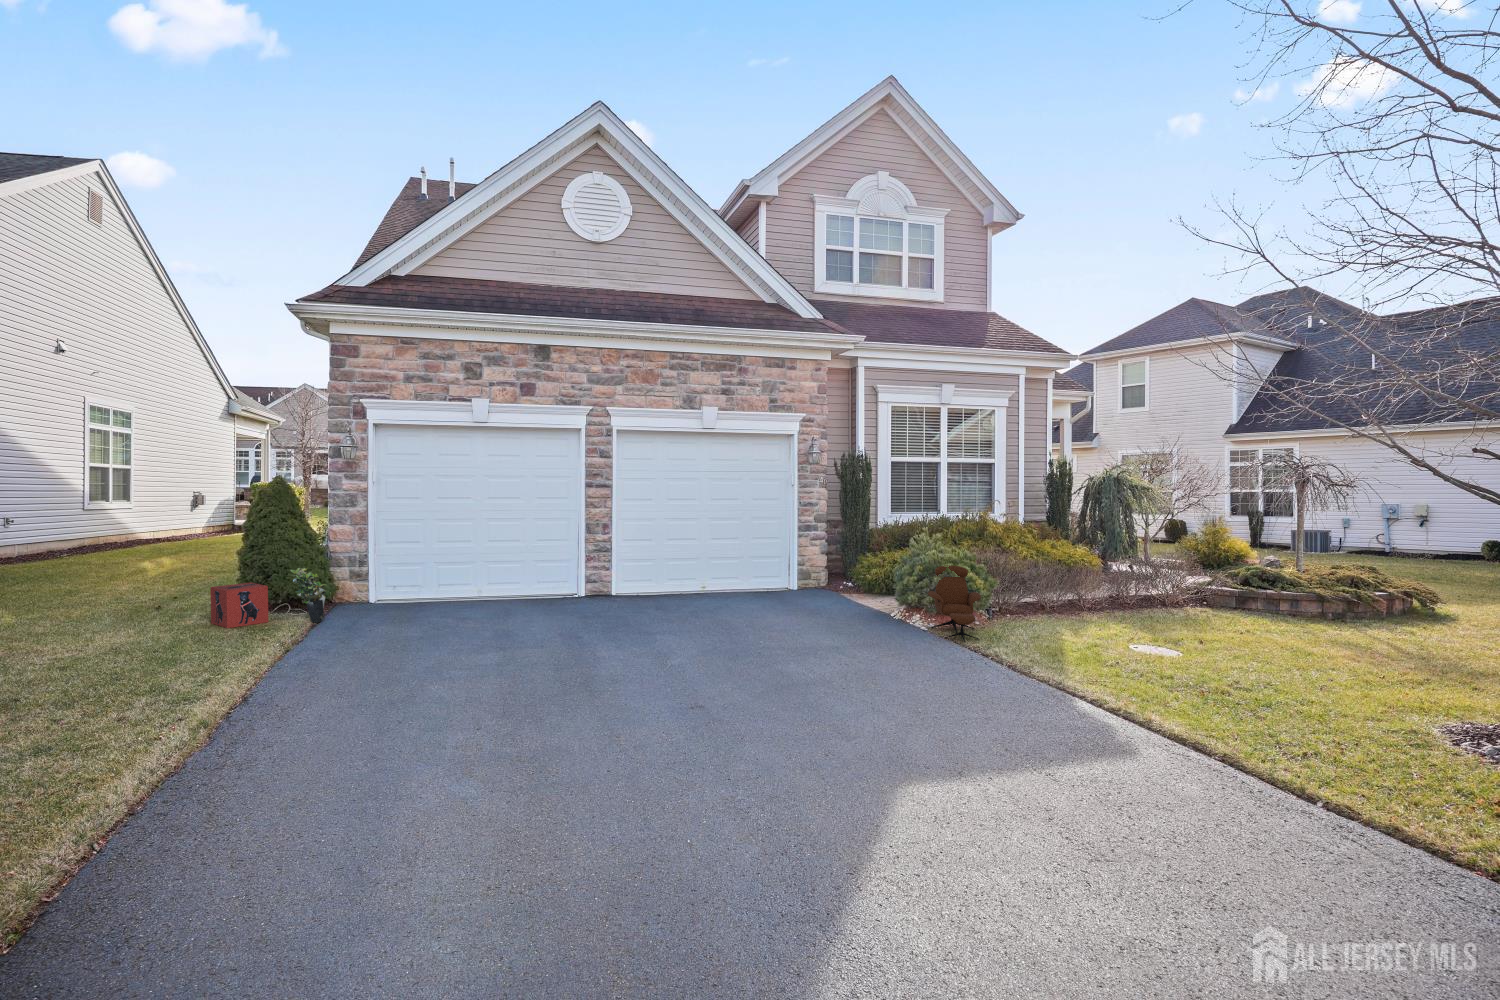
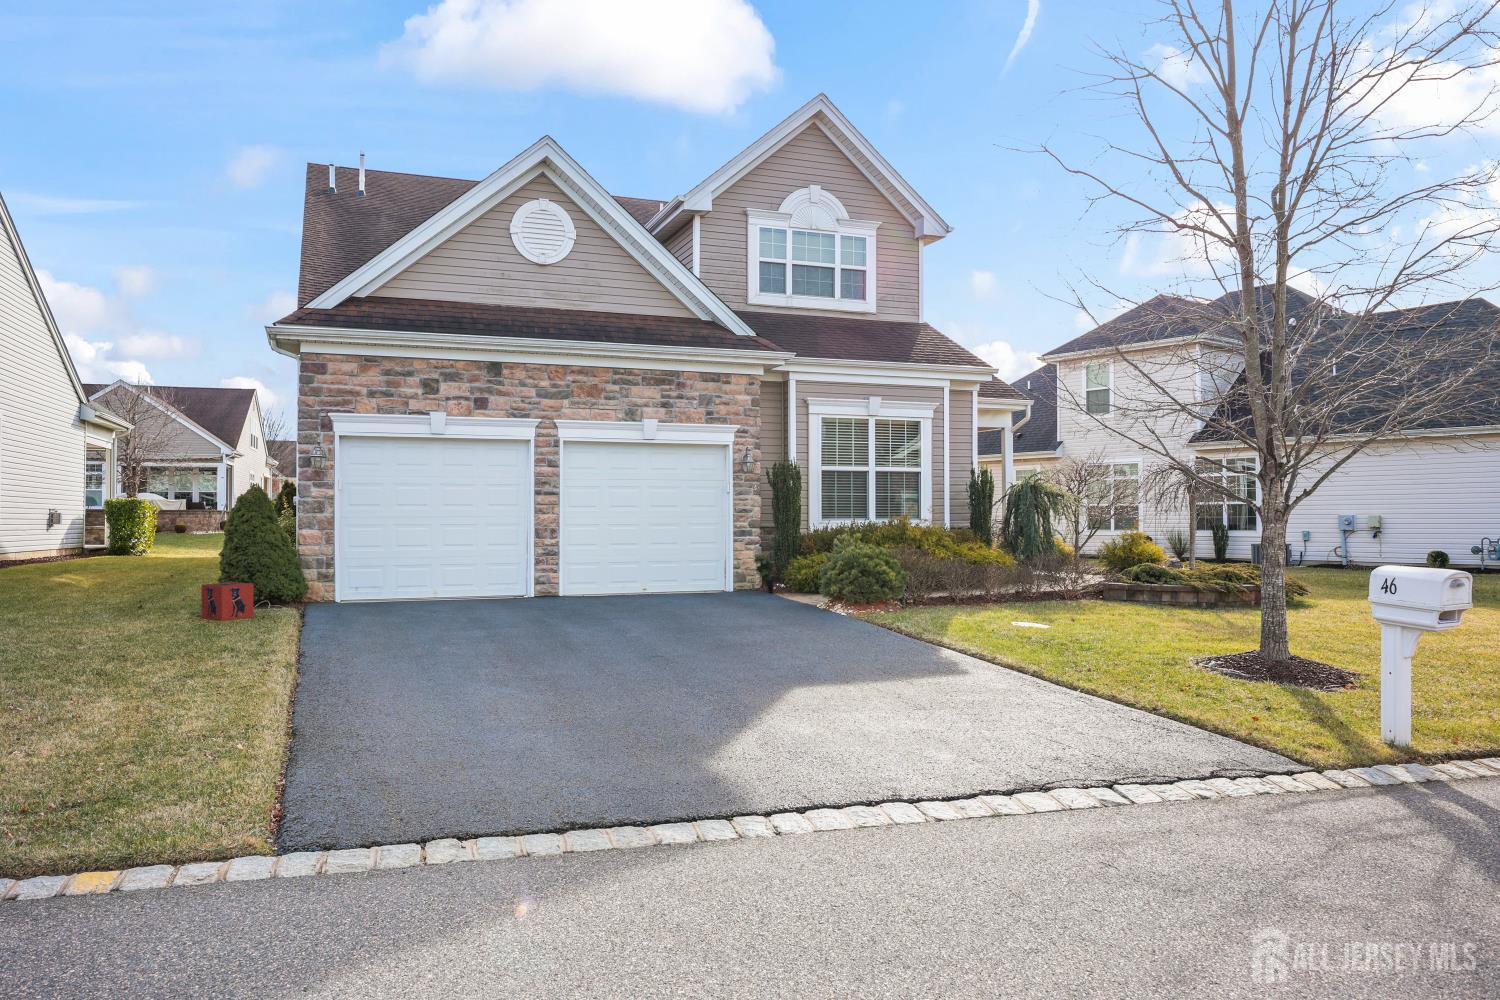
lounge chair: present [928,565,981,642] -> none [847,560,892,622]
potted plant: present [291,568,327,623] -> present [754,554,775,593]

